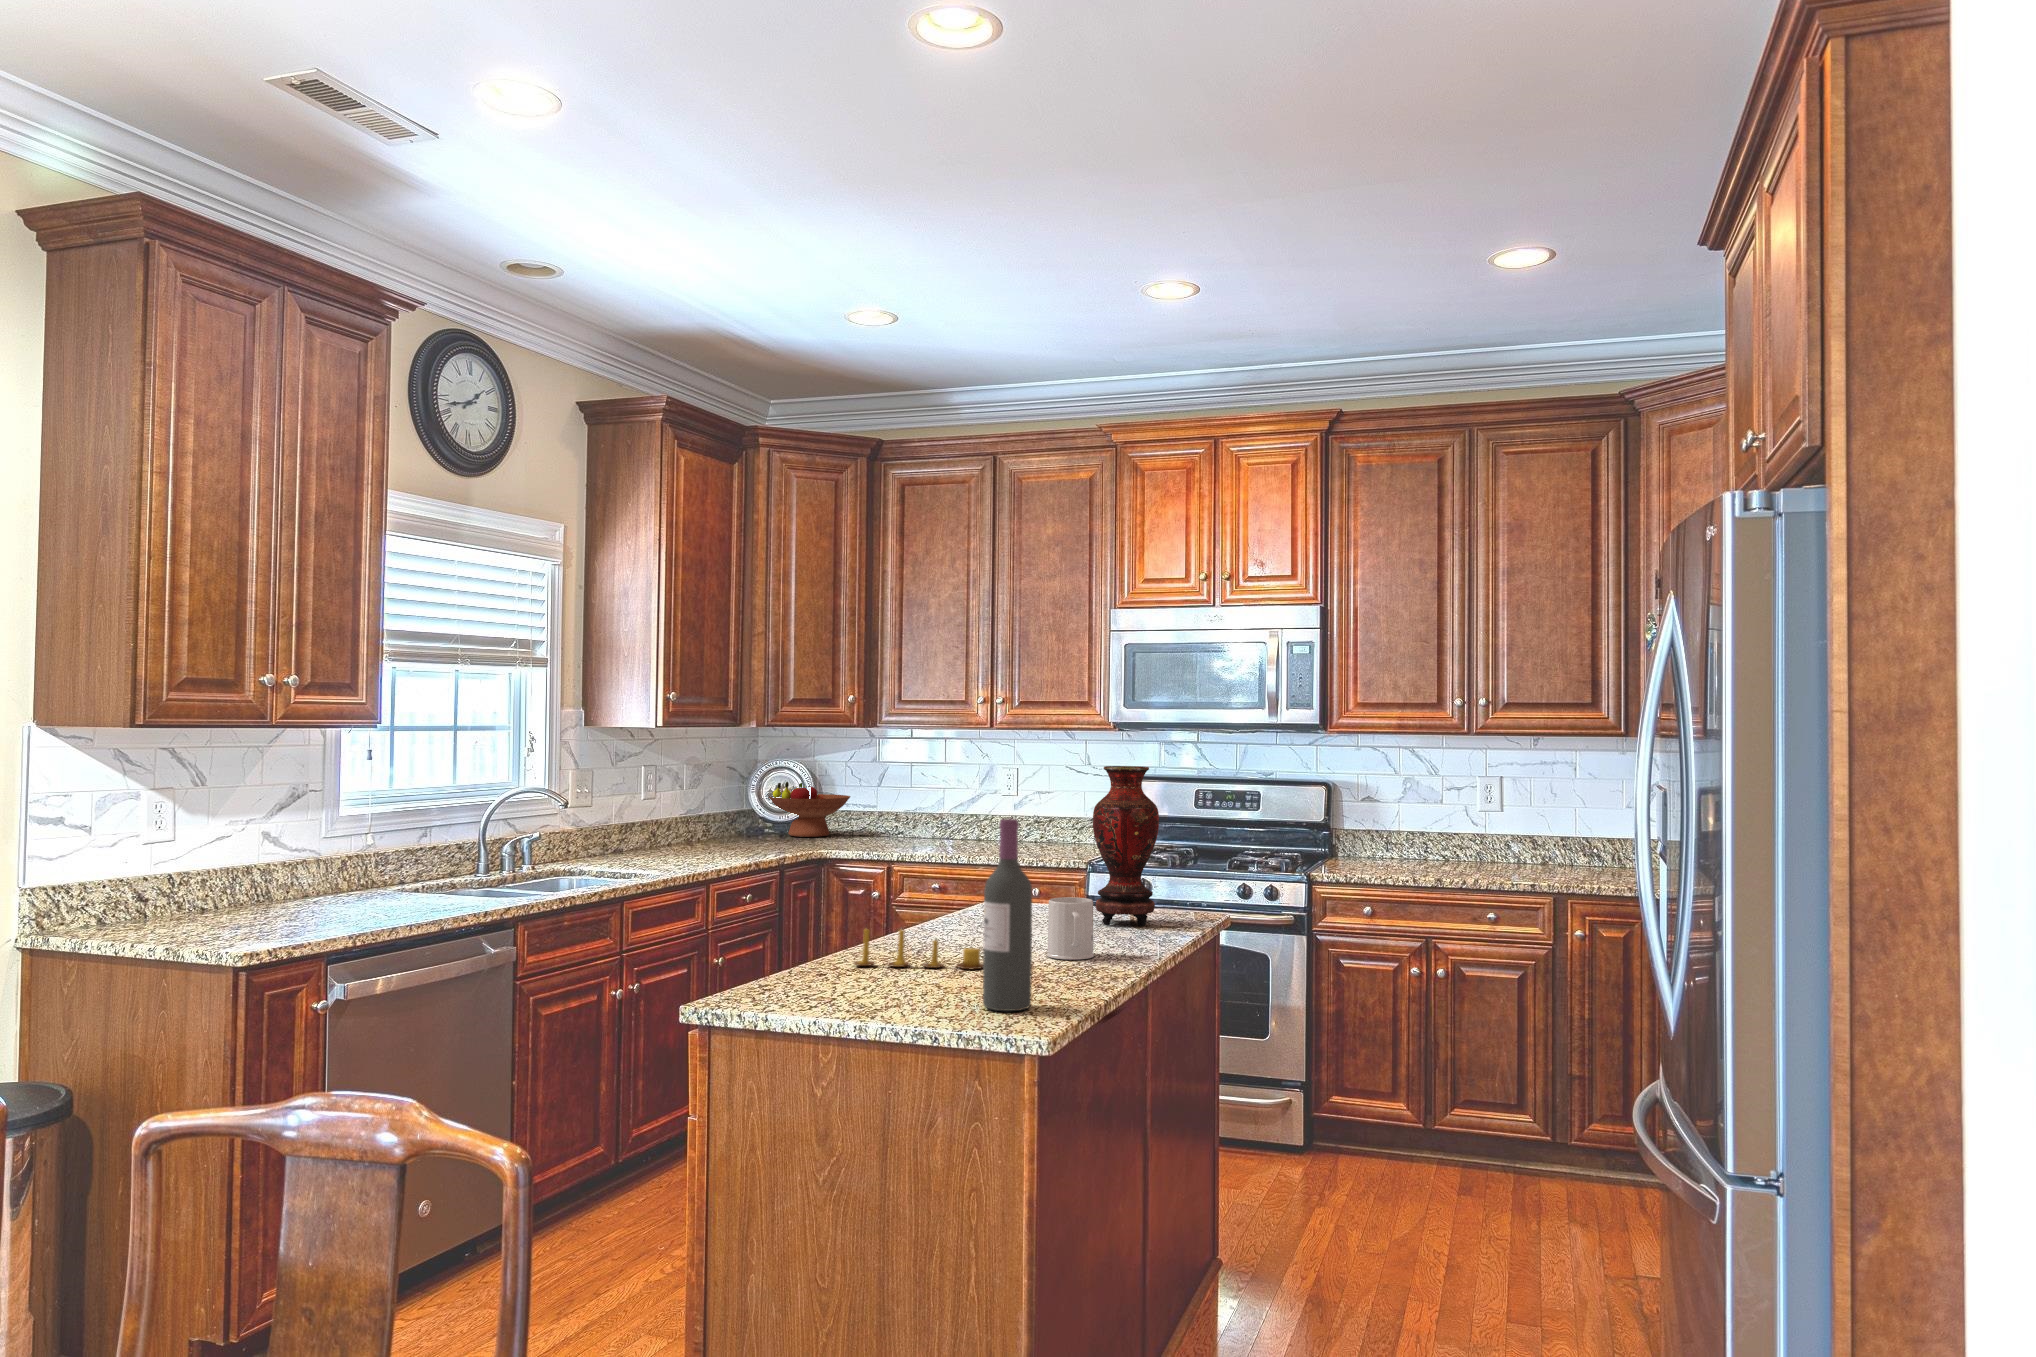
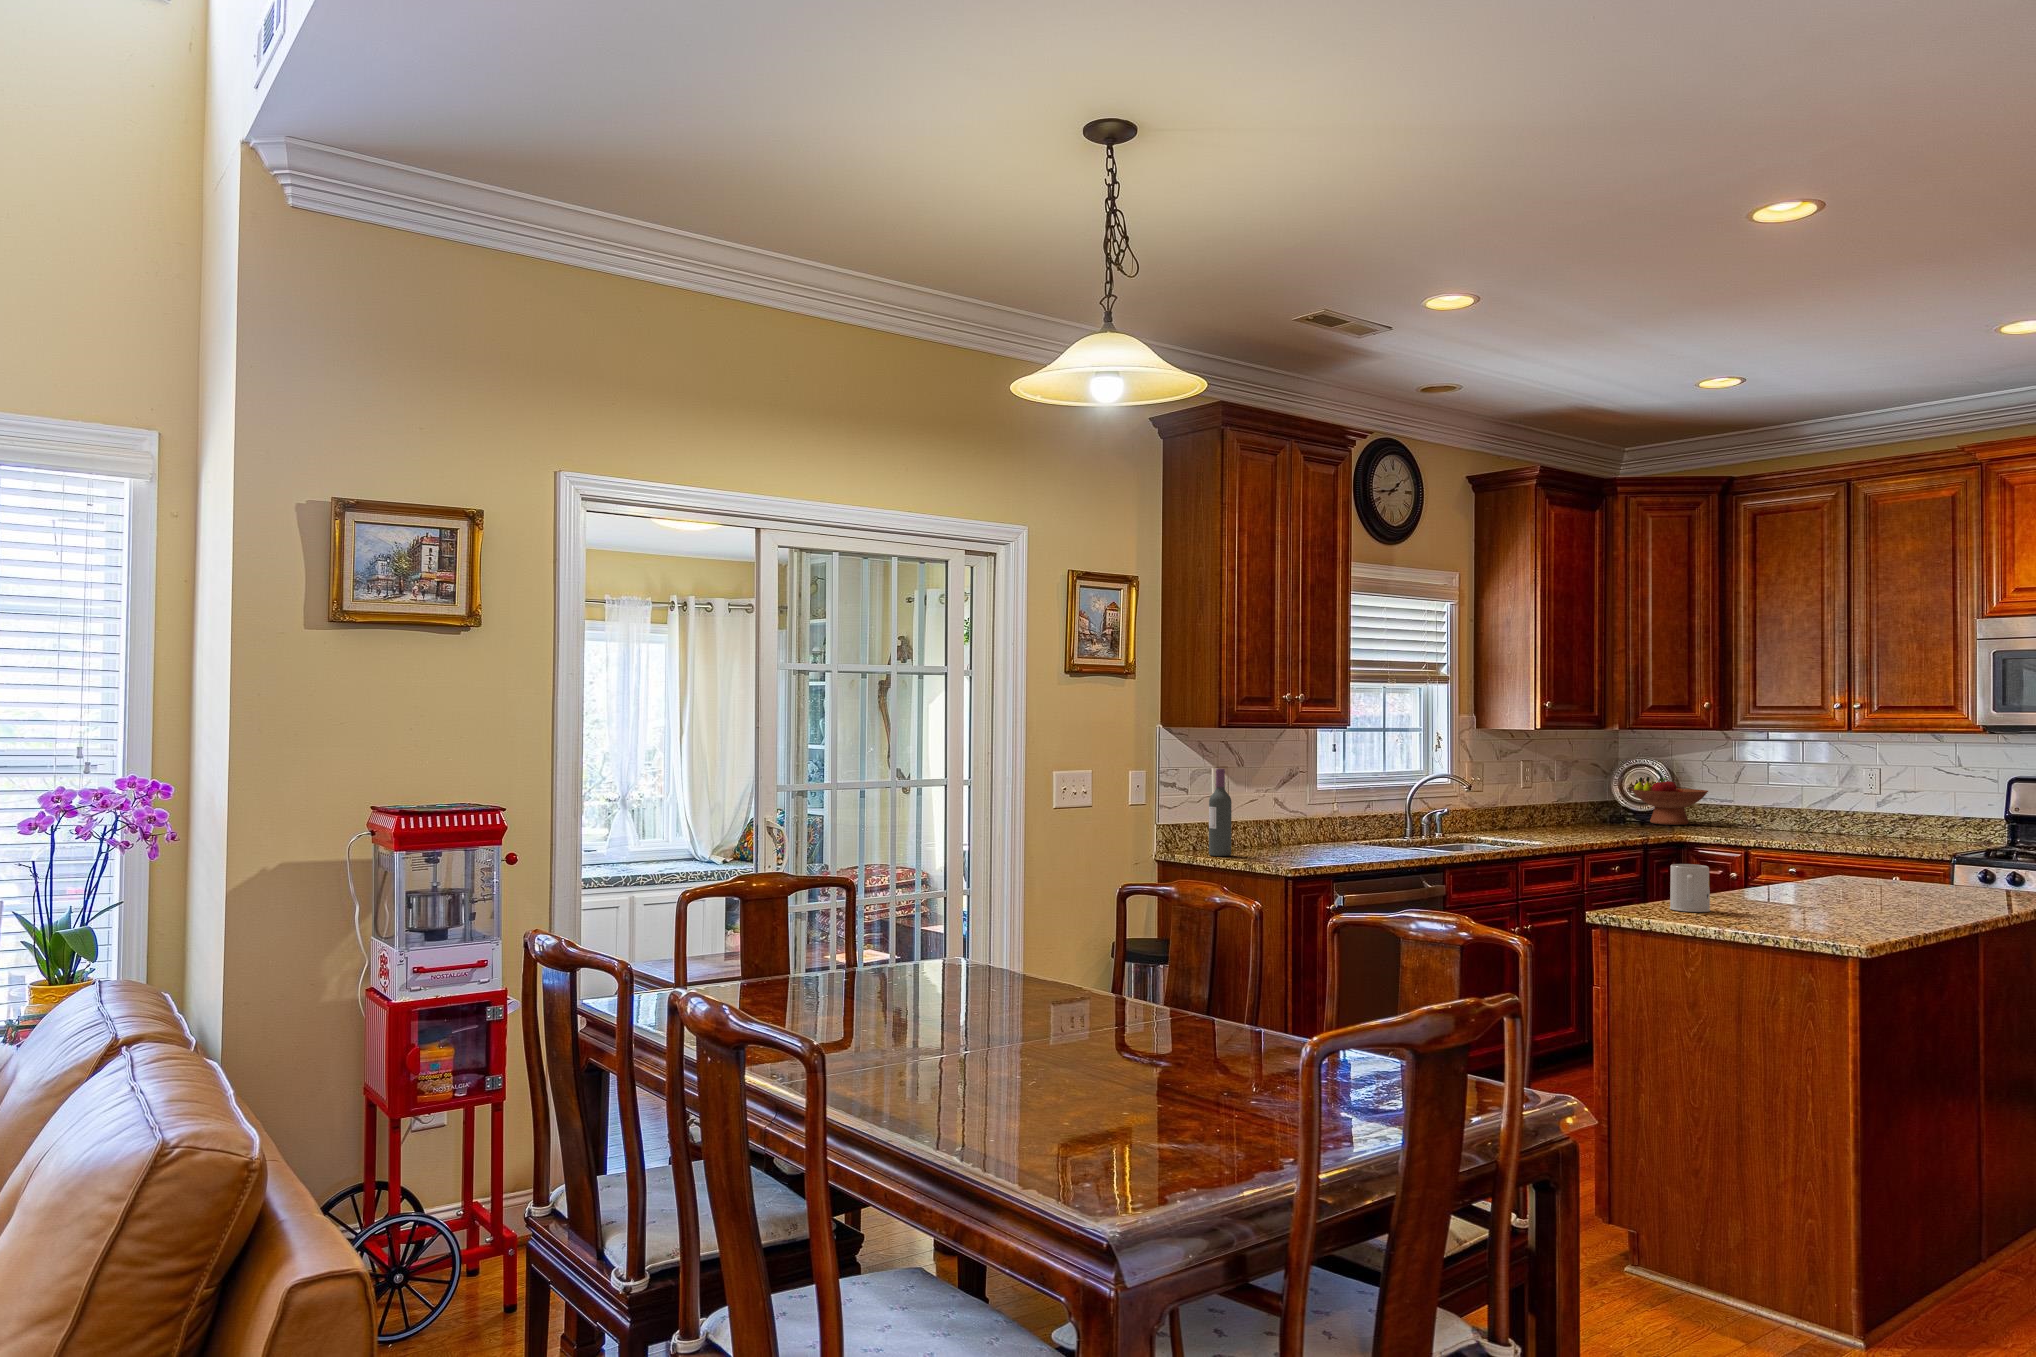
vase: present [1093,766,1159,926] -> none [1931,763,1997,896]
wine bottle: present [983,818,1032,1011] -> present [1209,769,1232,856]
mug: present [1047,897,1094,960] -> present [1670,864,1710,912]
candle: present [854,929,983,969] -> none [1714,872,1824,909]

